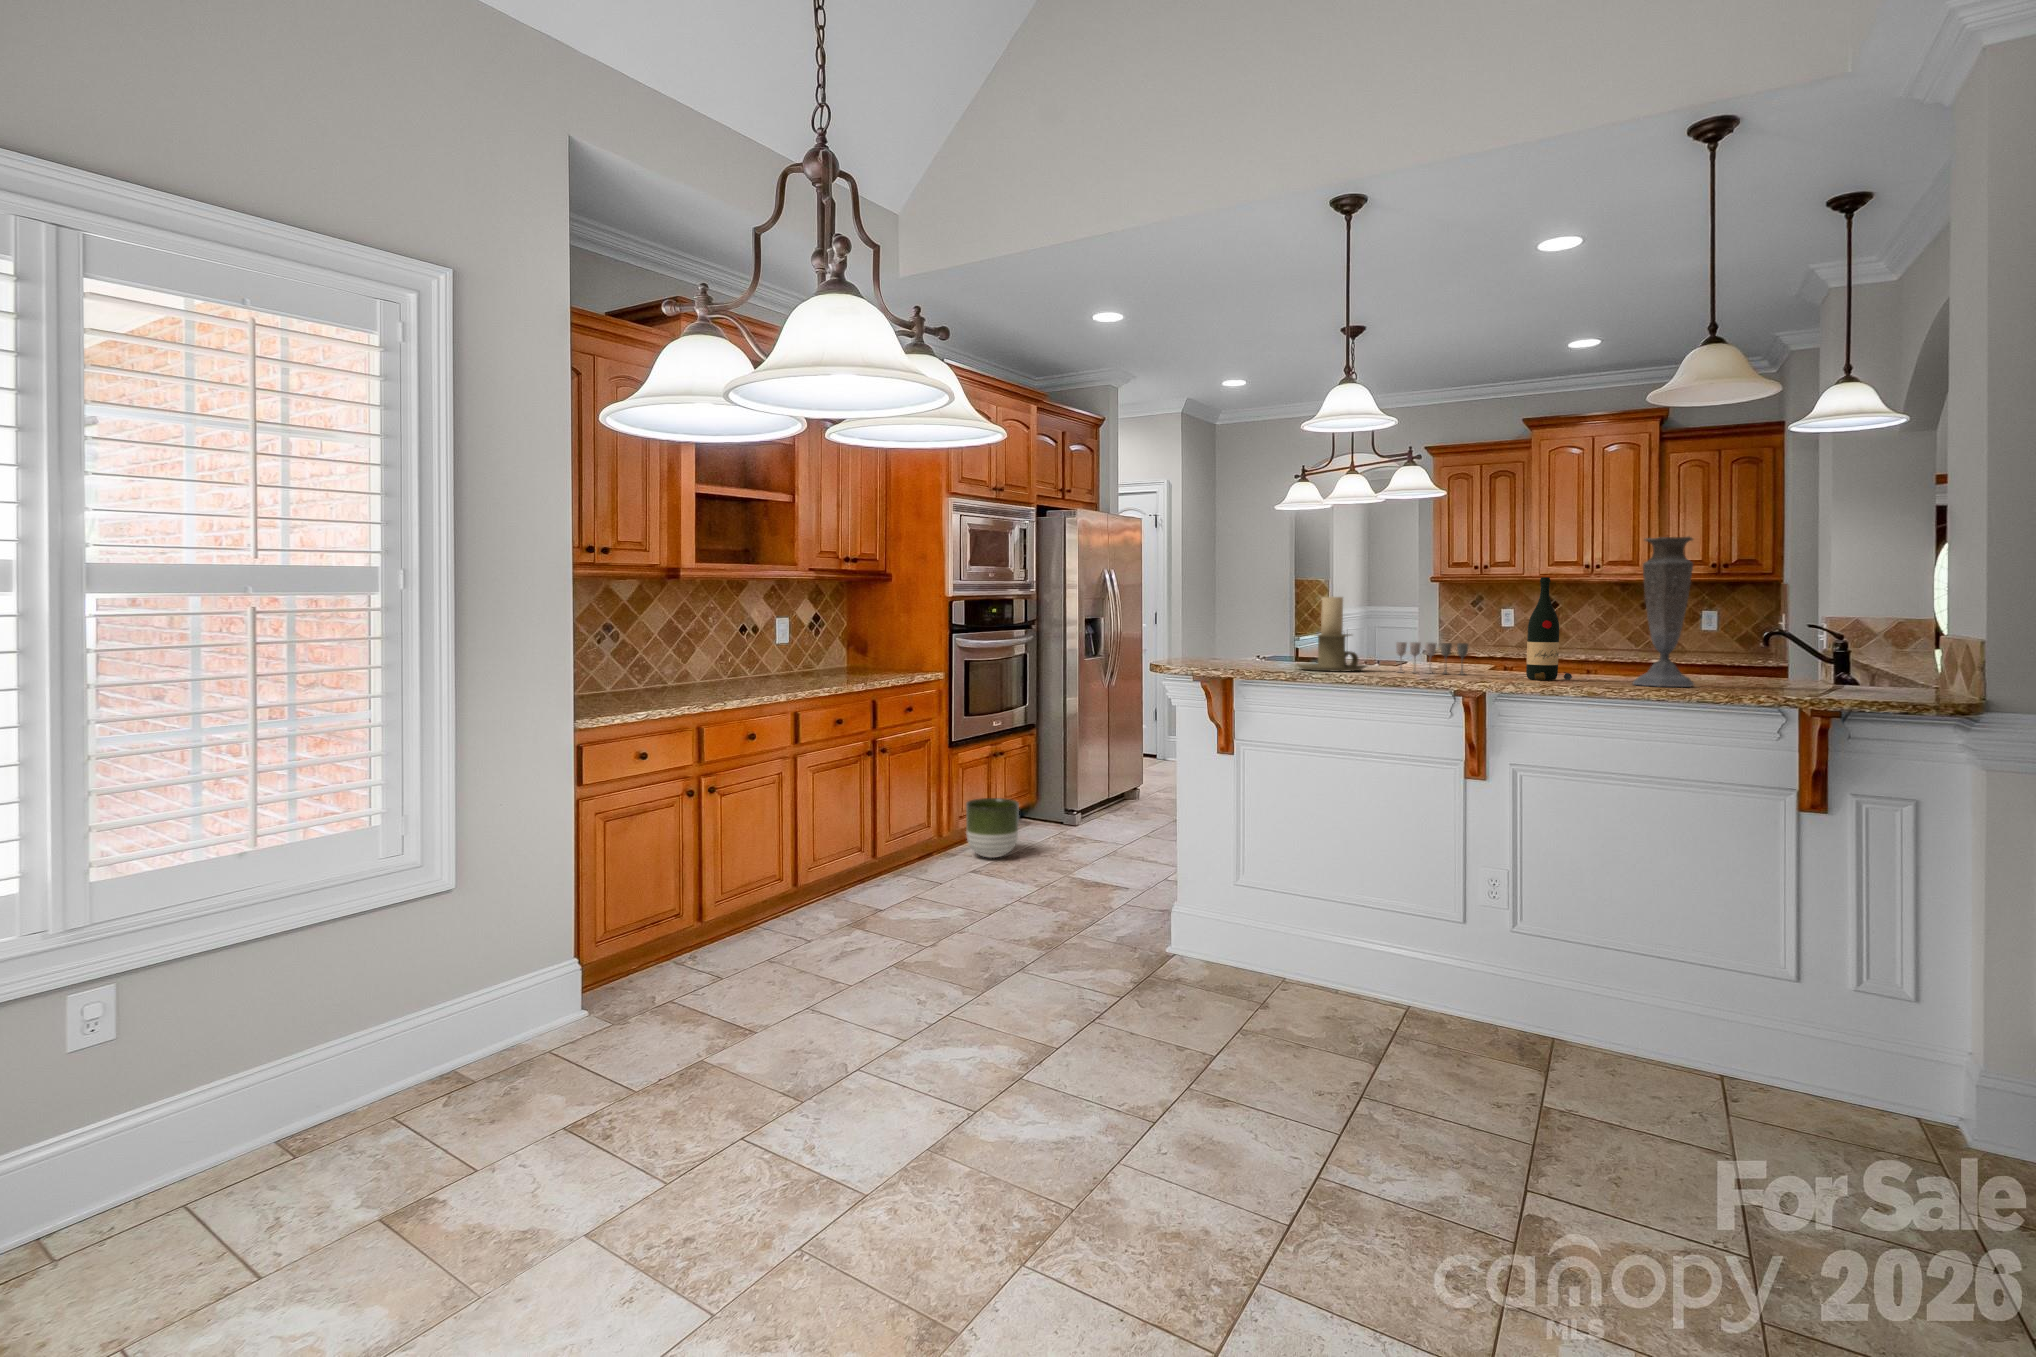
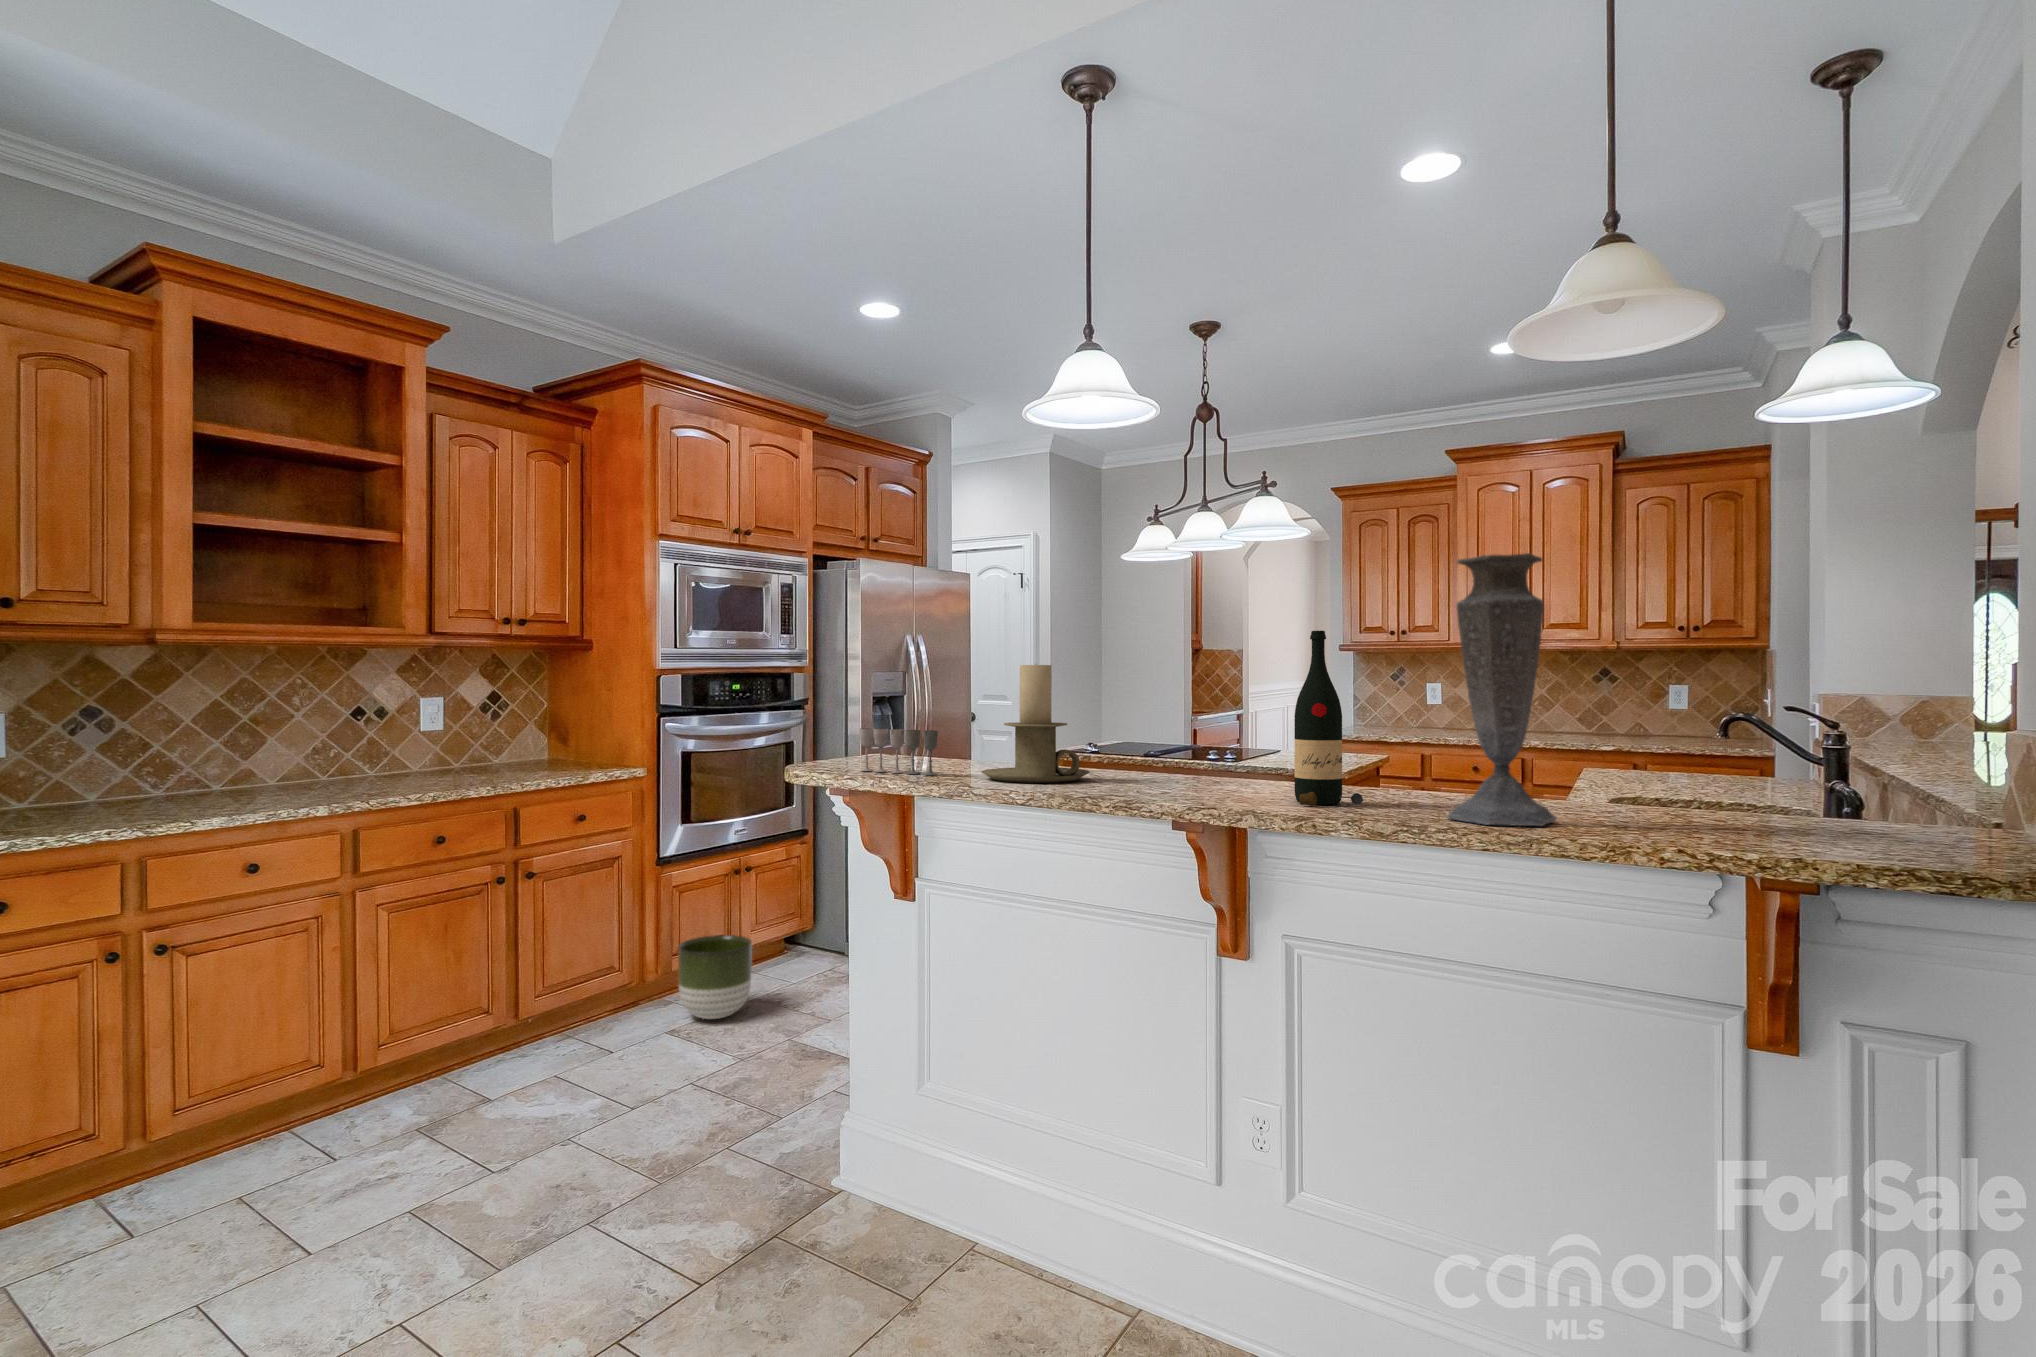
wine glass: present [1396,642,1469,674] -> present [859,728,938,775]

